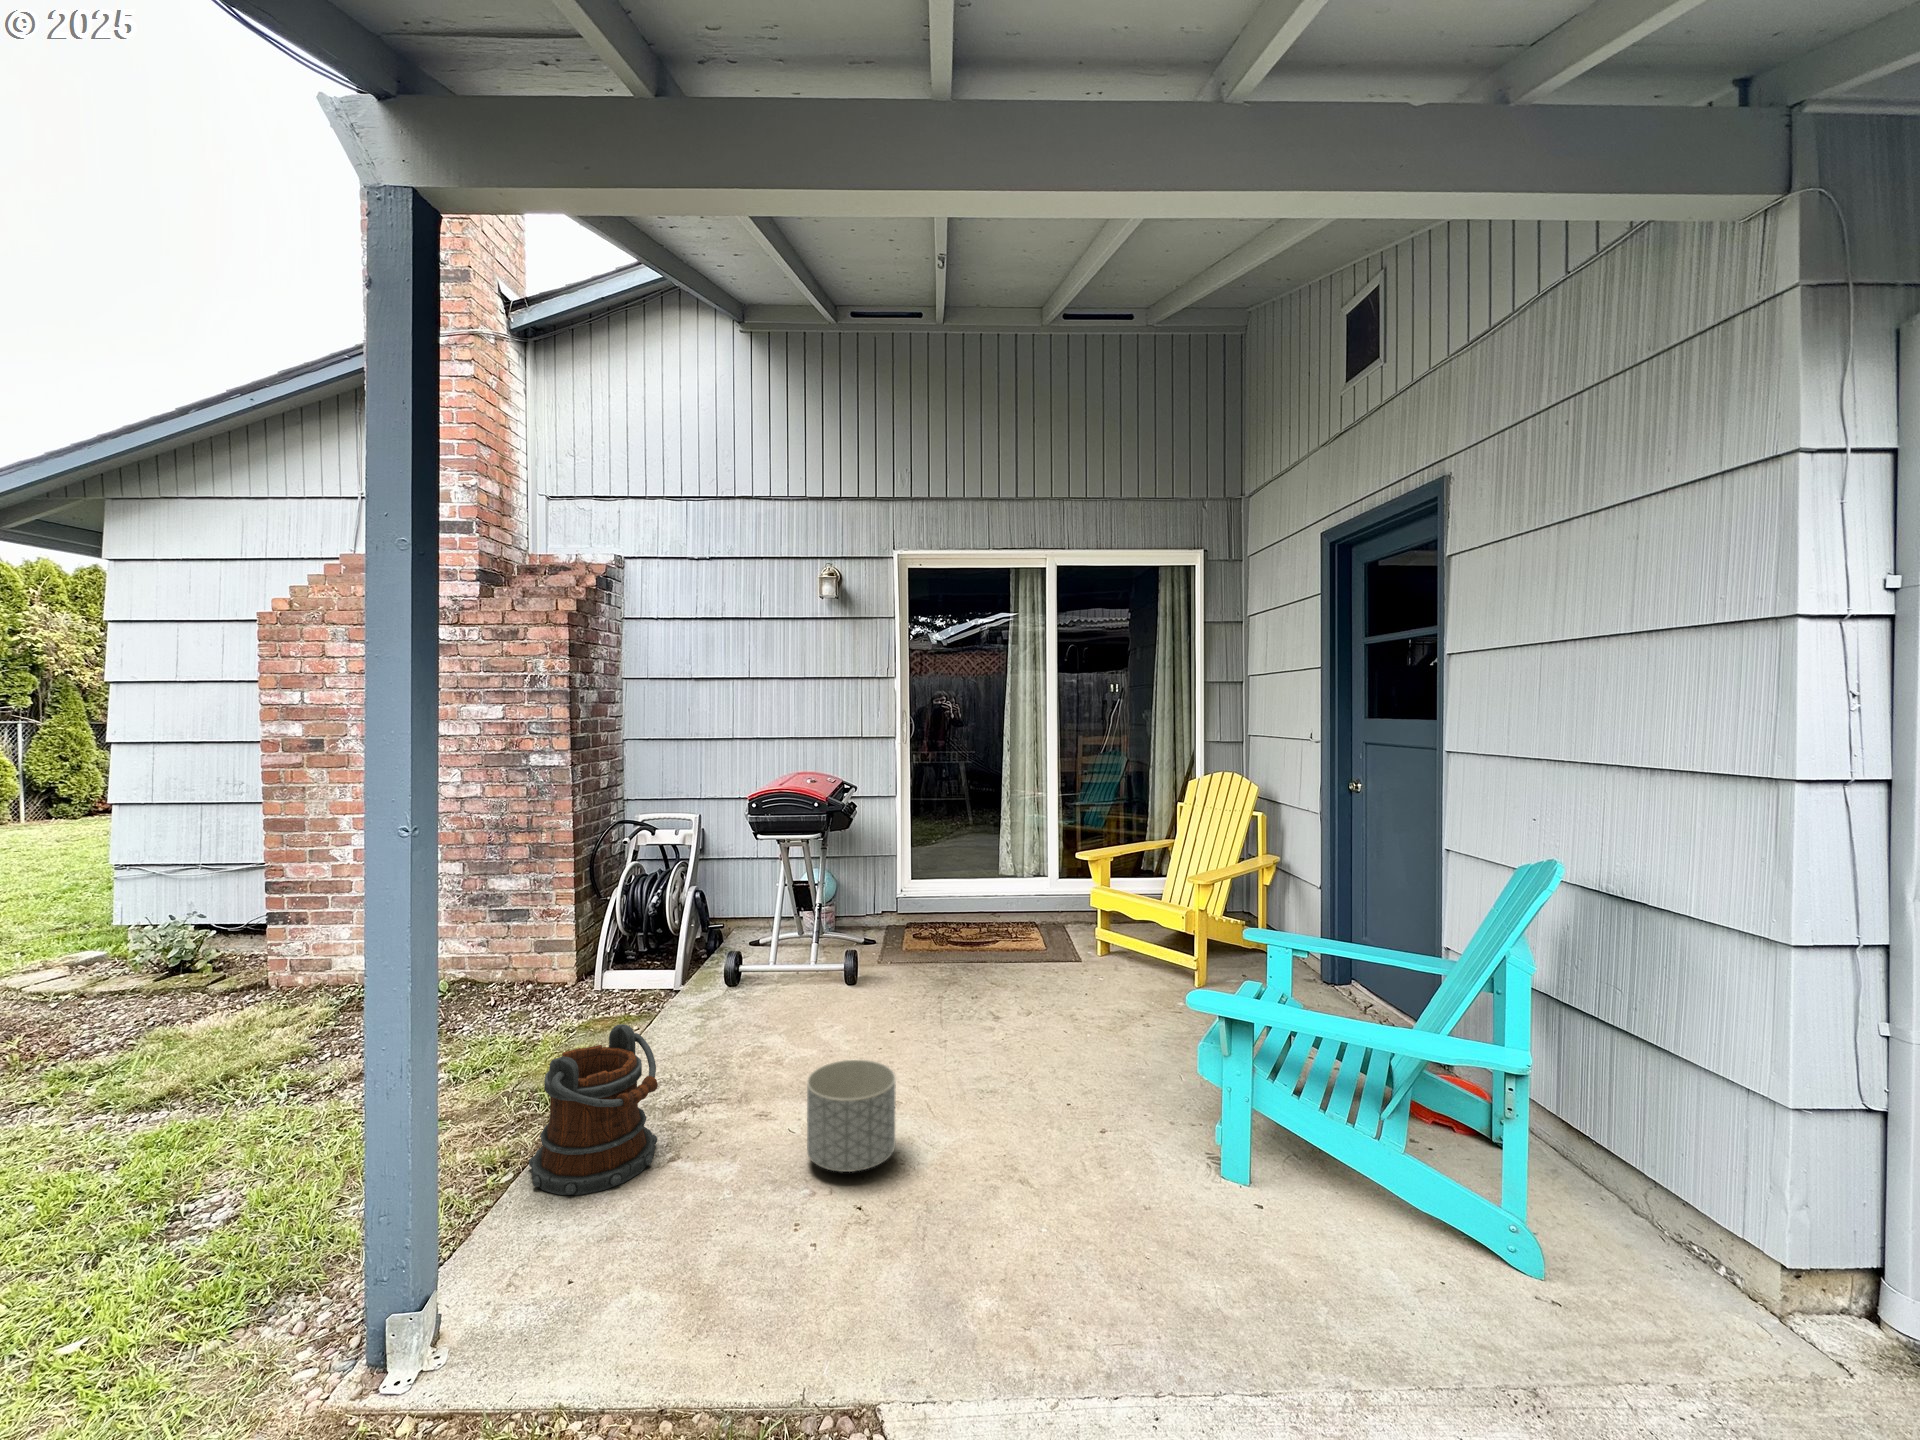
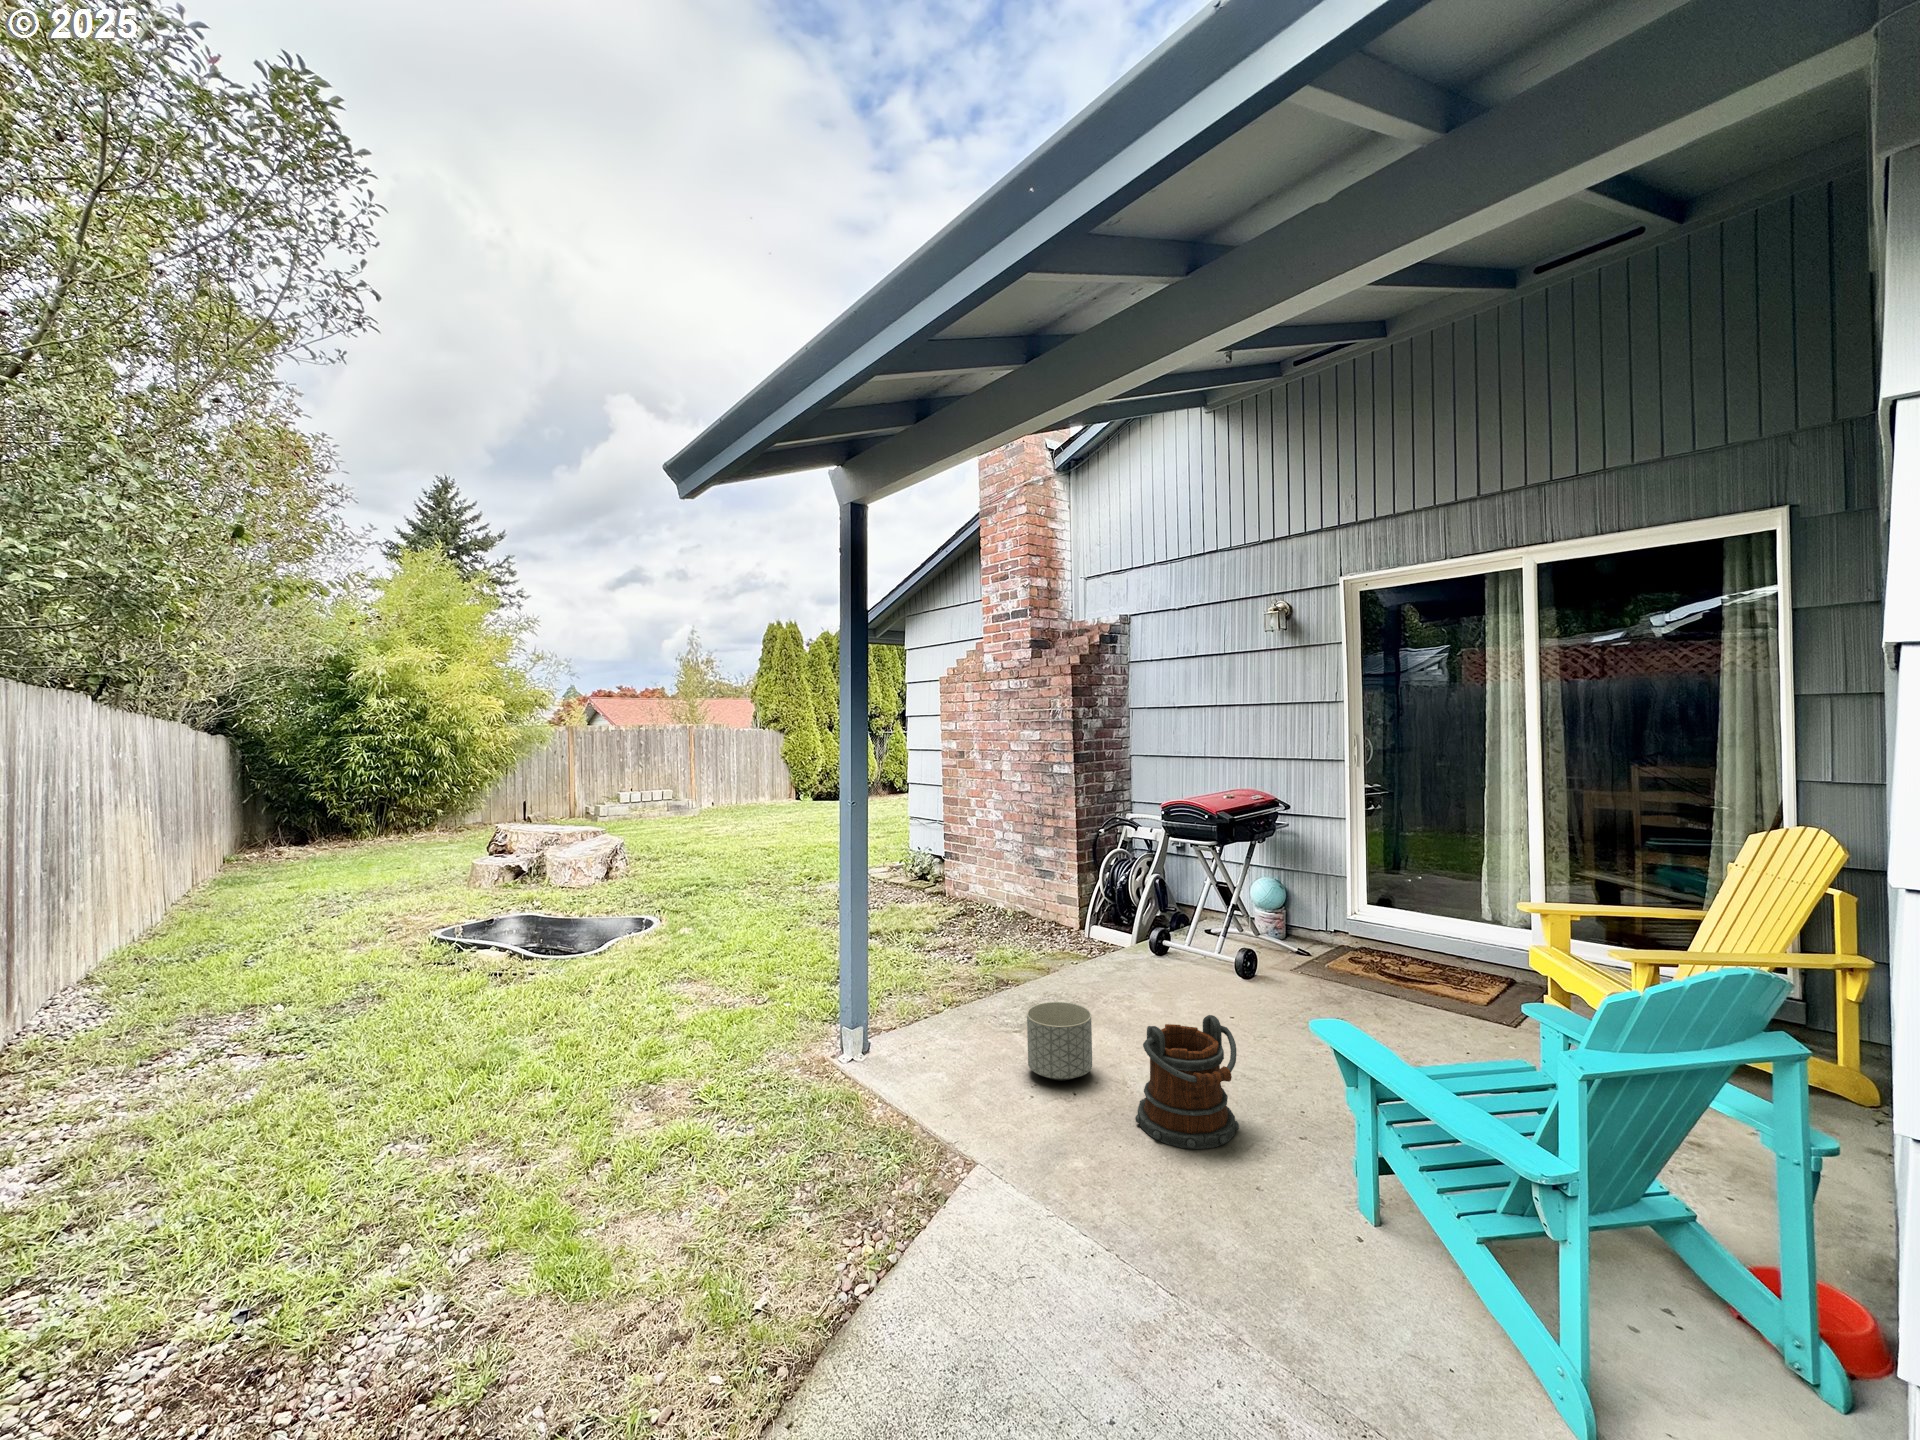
bucket: present [529,1024,658,1195] -> present [1135,1015,1239,1149]

